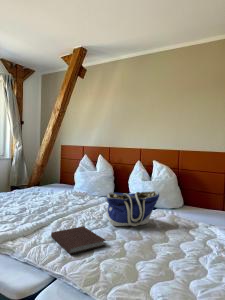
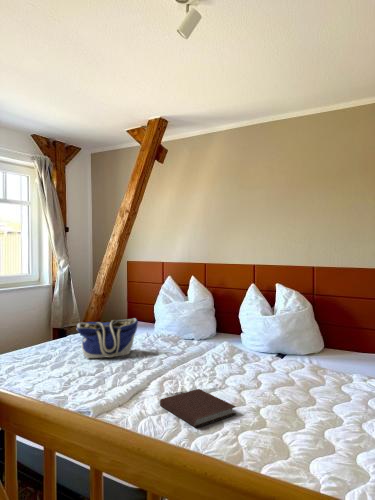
tote bag: present [105,191,159,226] -> present [77,318,138,358]

